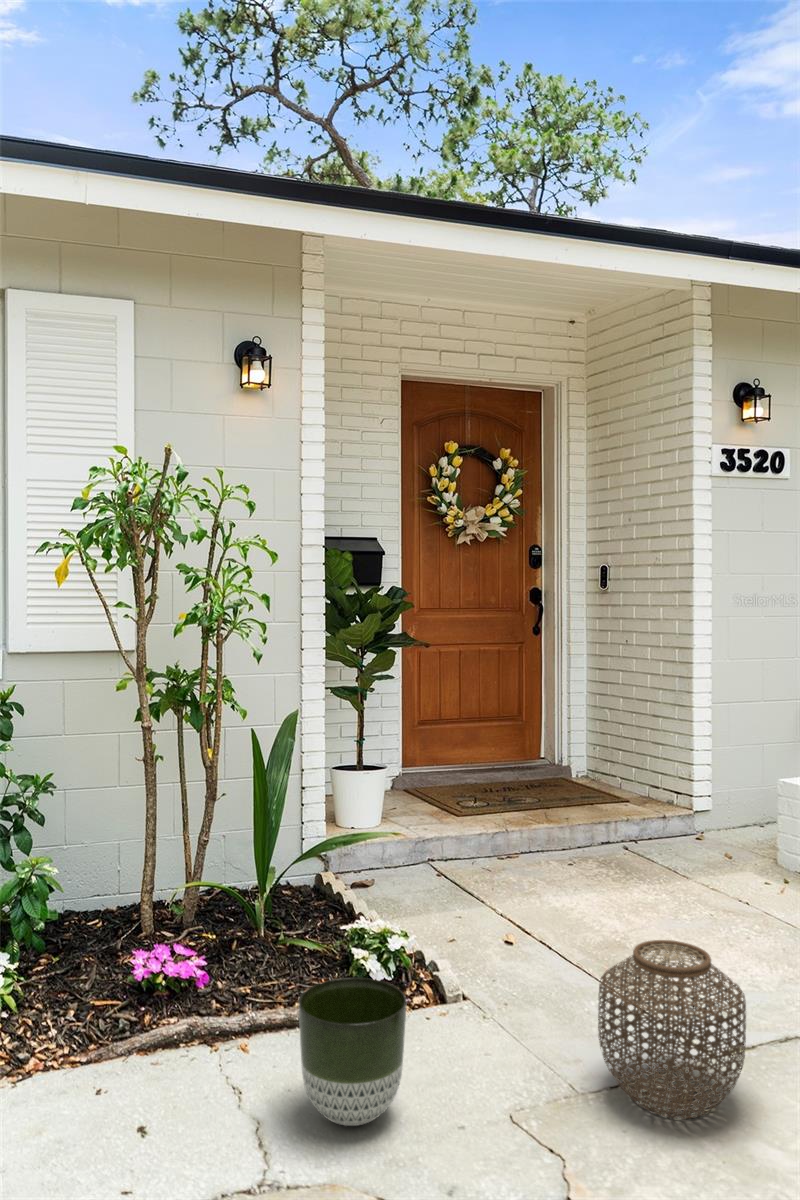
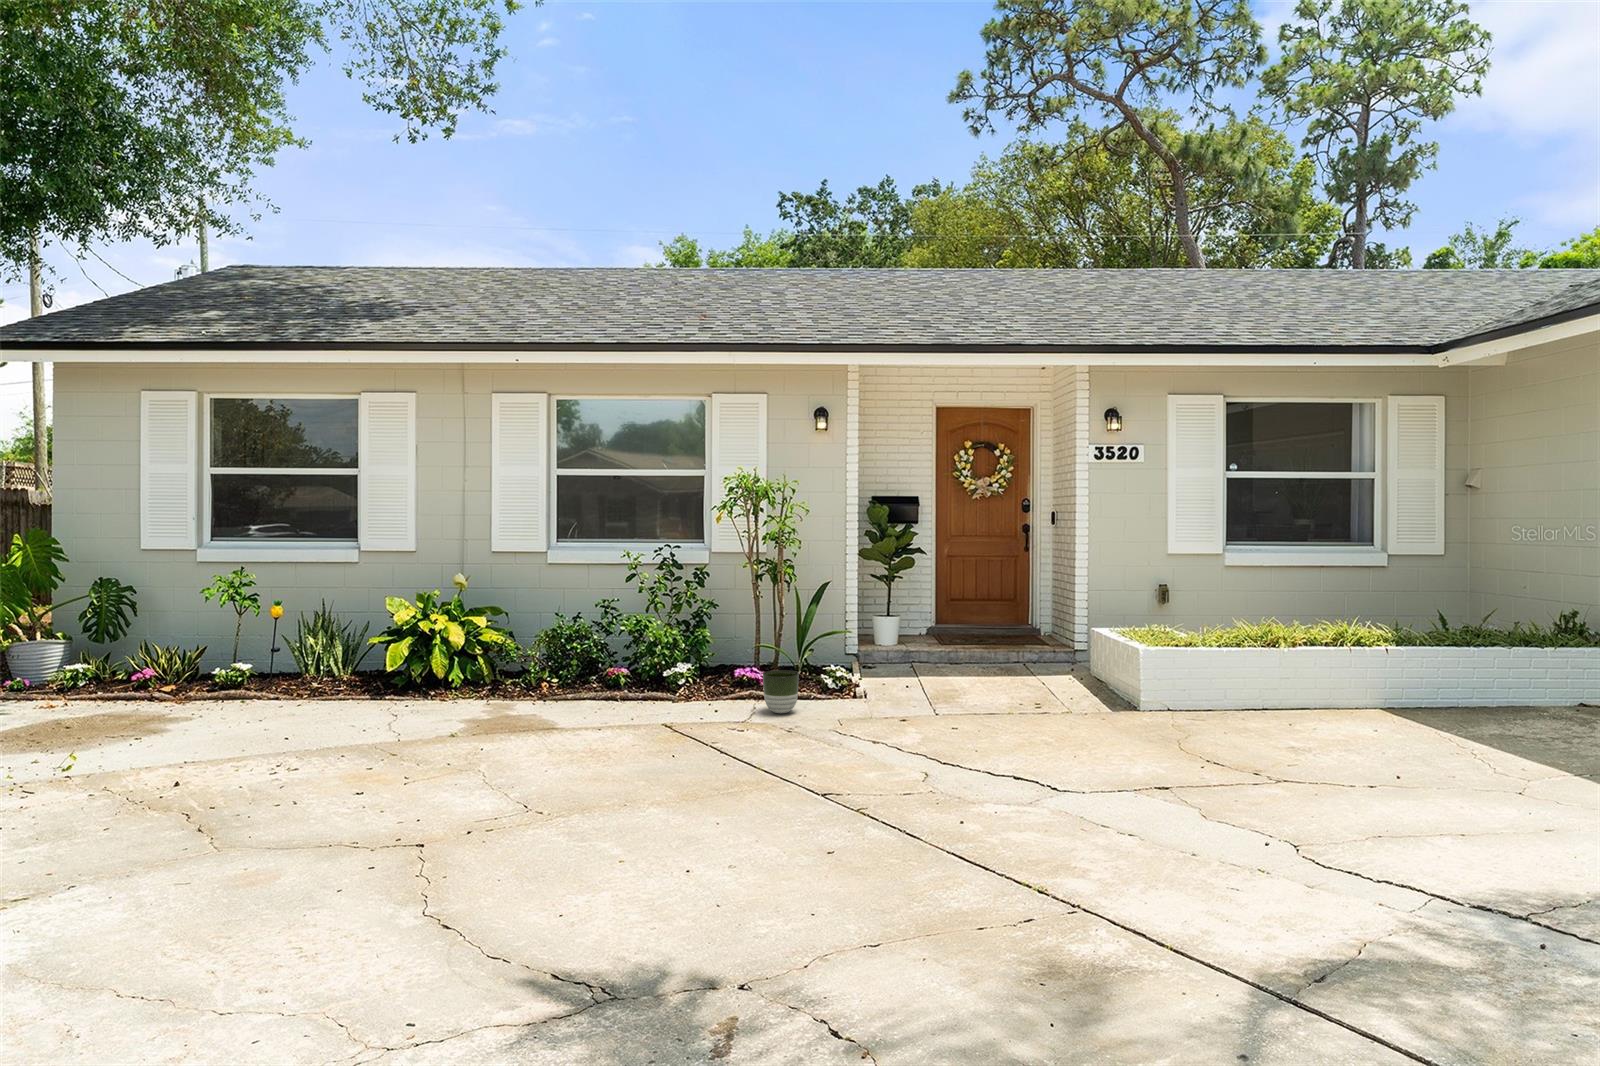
woven basket: present [598,940,746,1119] -> none [863,666,914,725]

